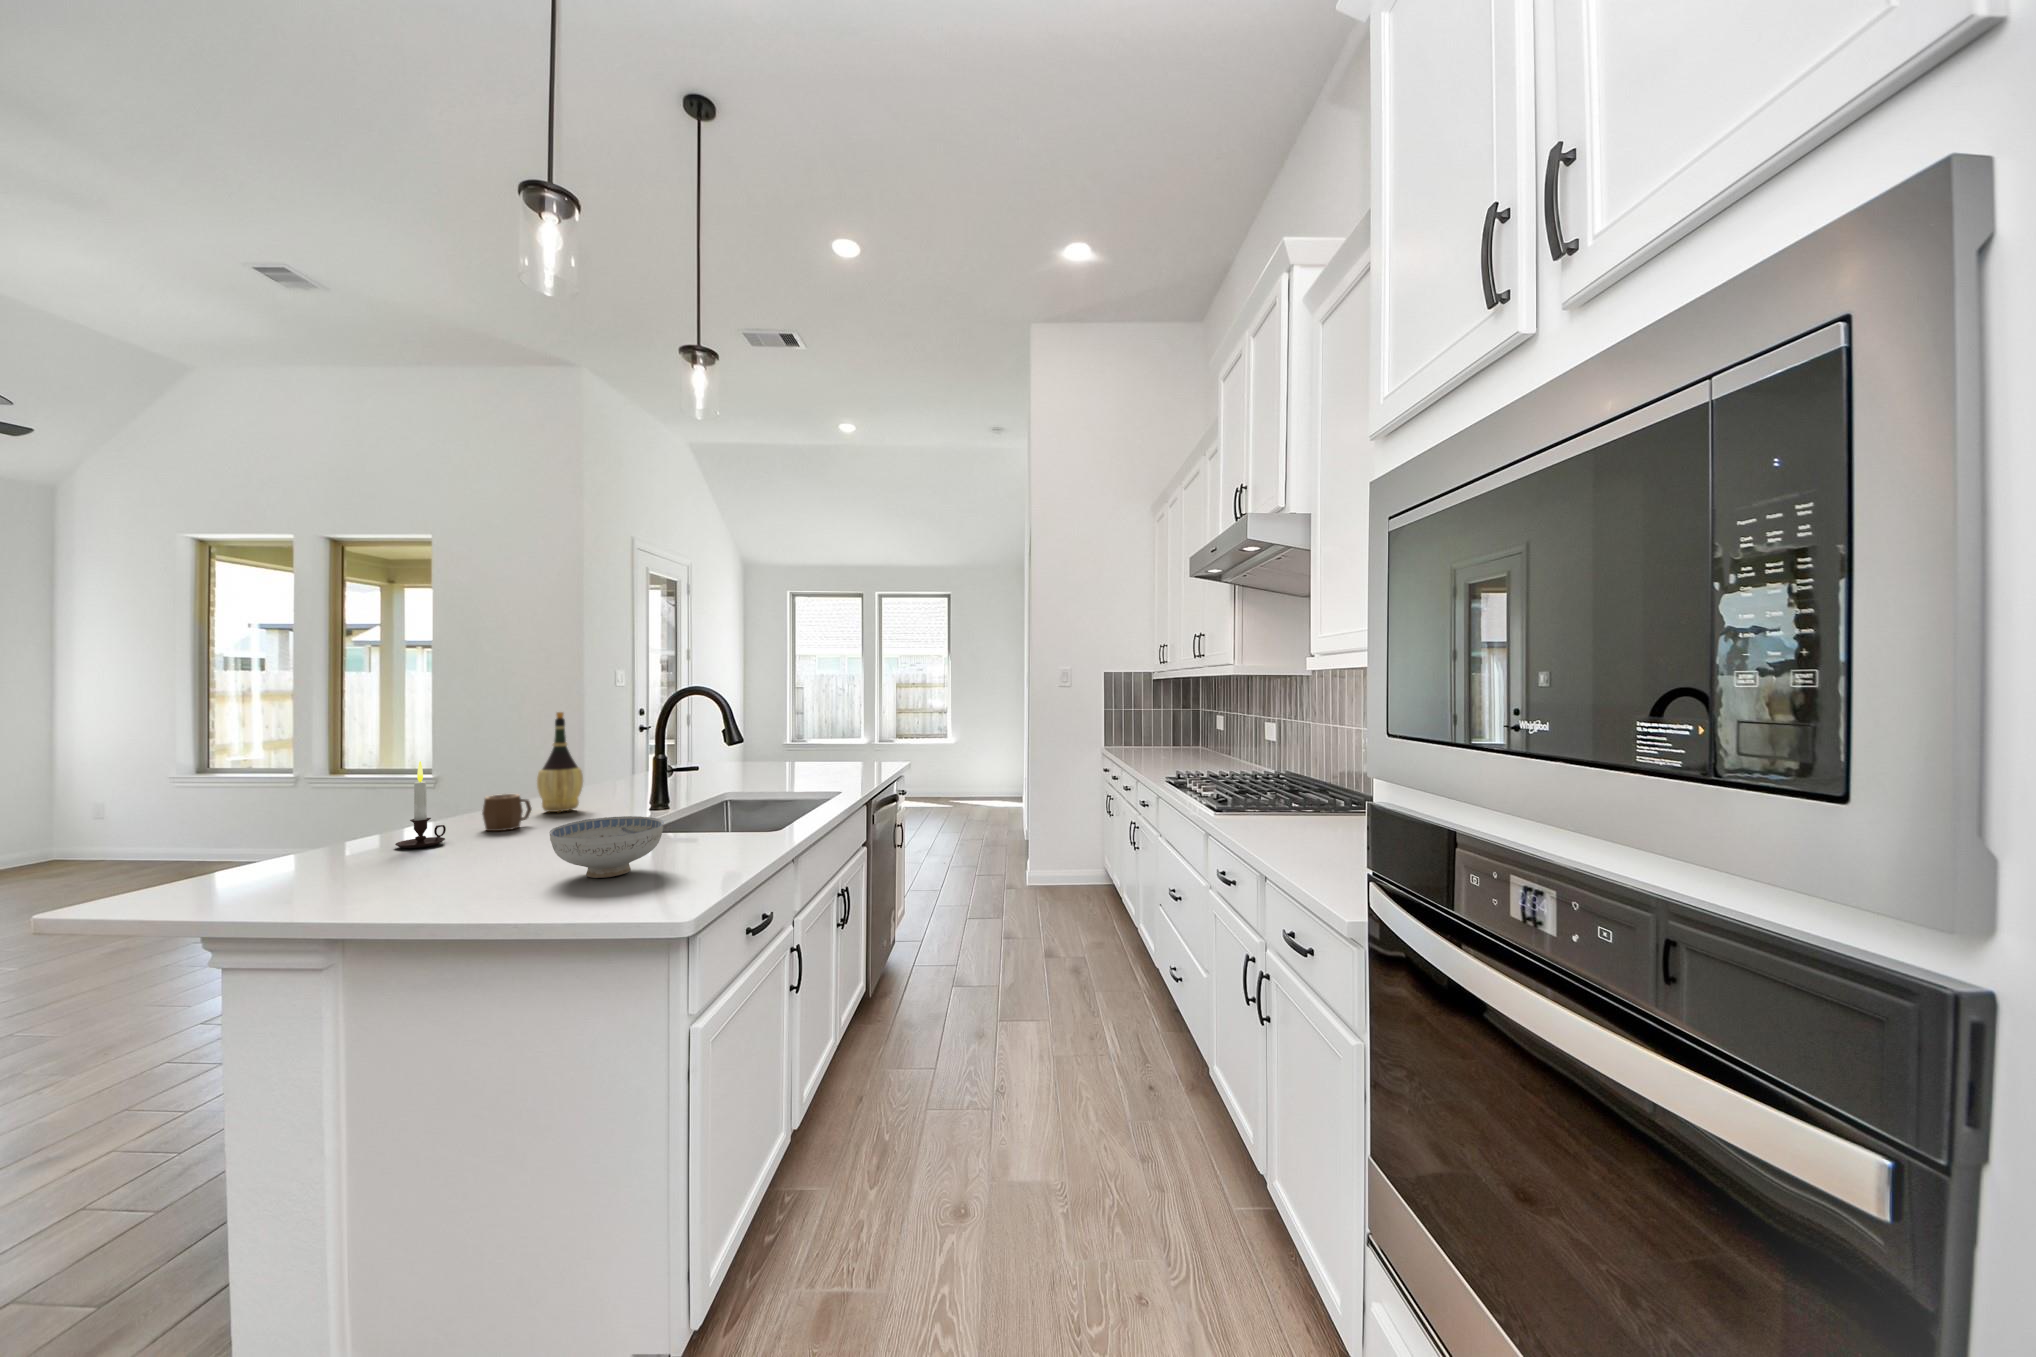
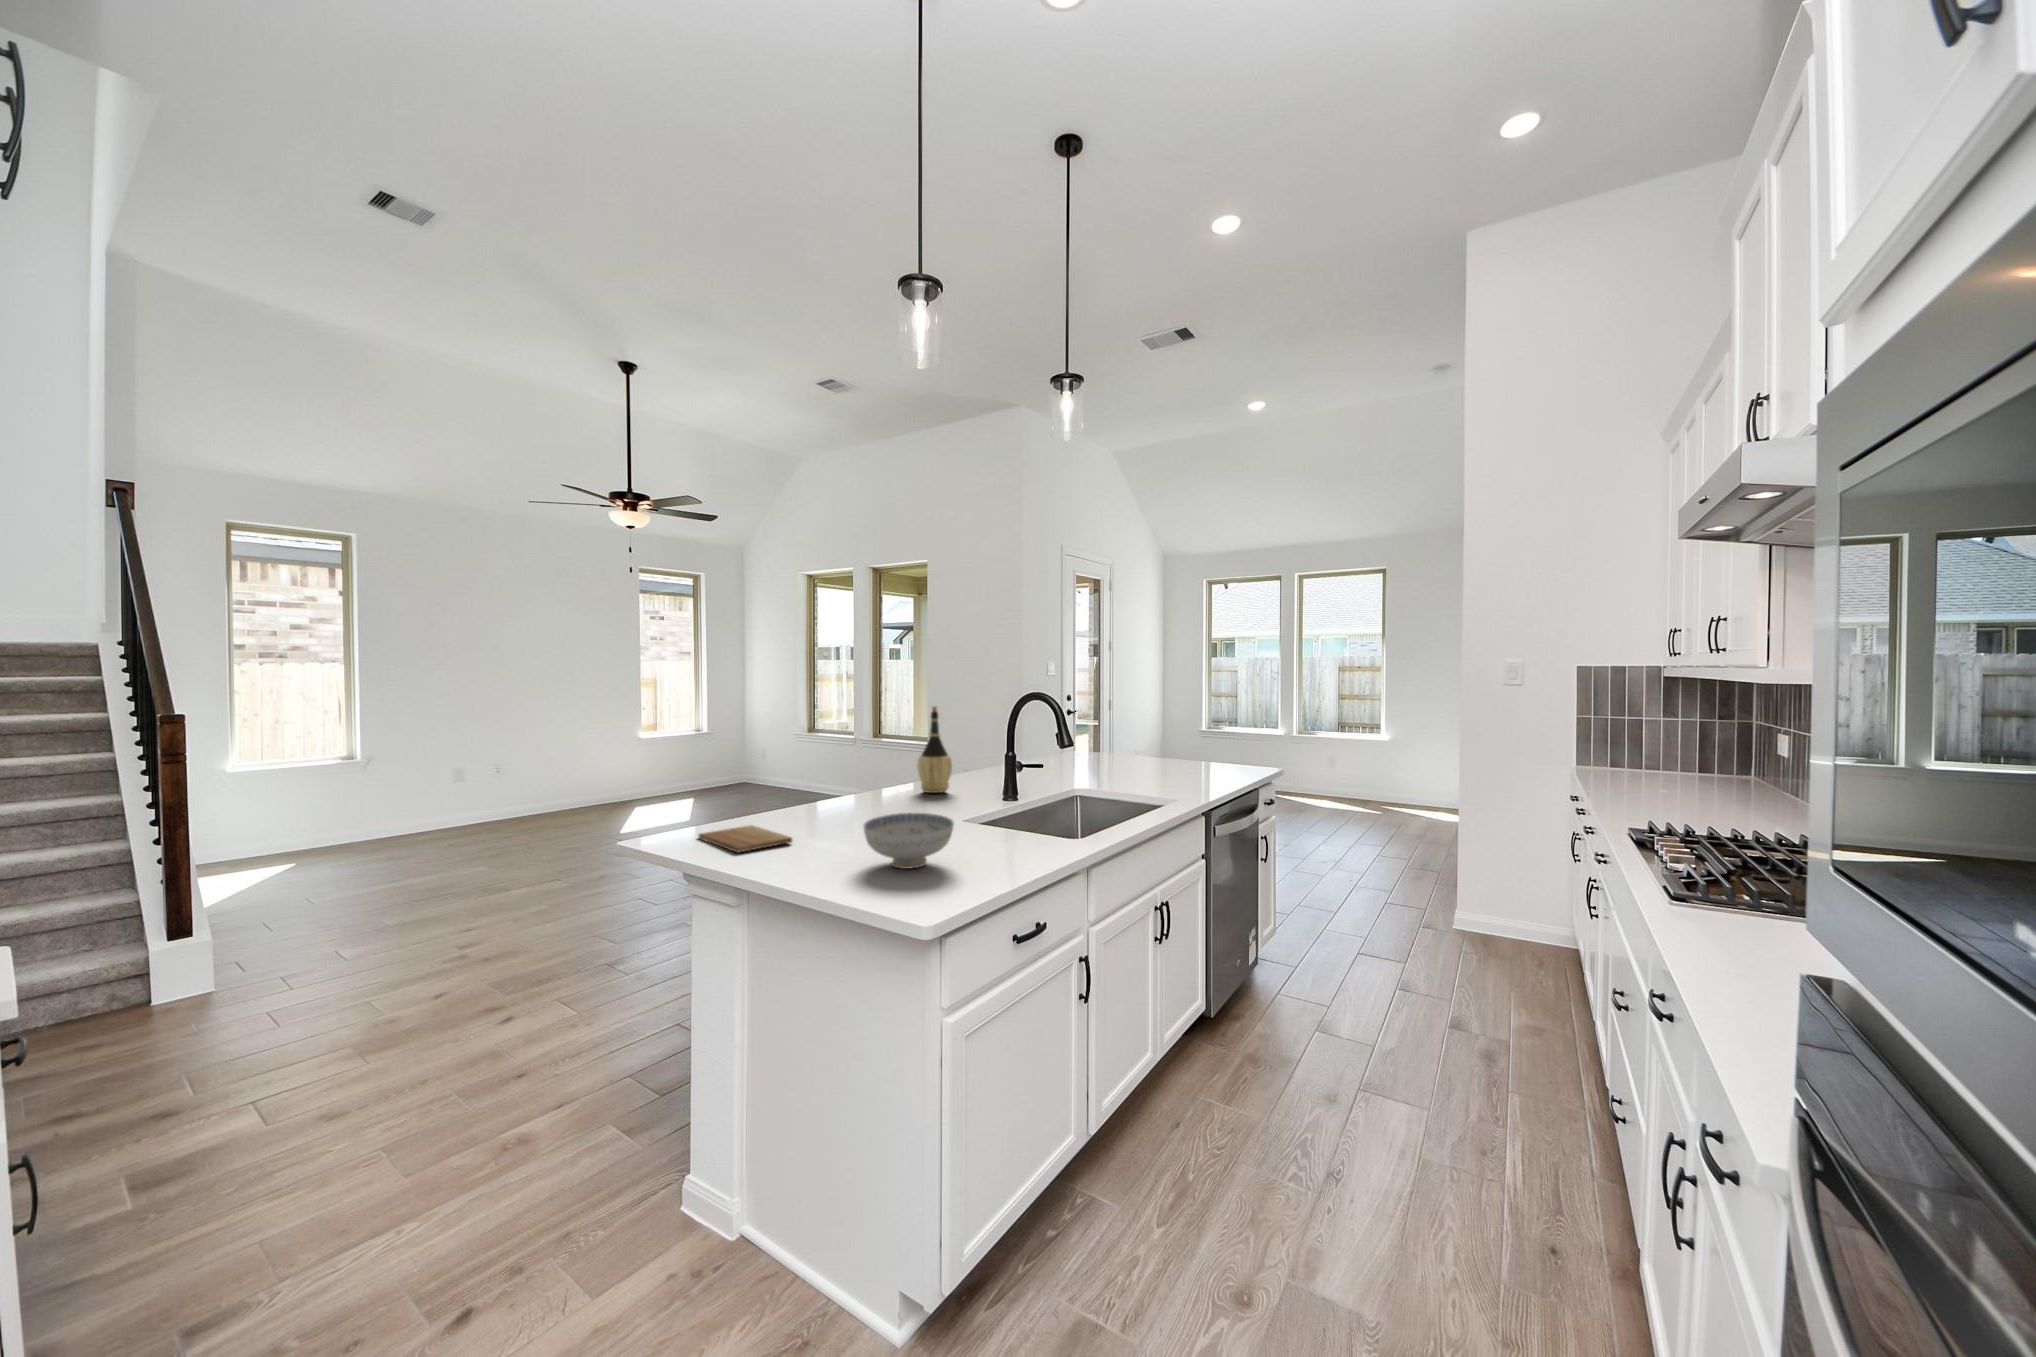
candle: present [395,761,446,848] -> none [801,747,837,816]
mug: present [482,794,531,831] -> none [867,776,903,807]
cutting board: none [251,865,421,894] -> present [698,825,792,852]

